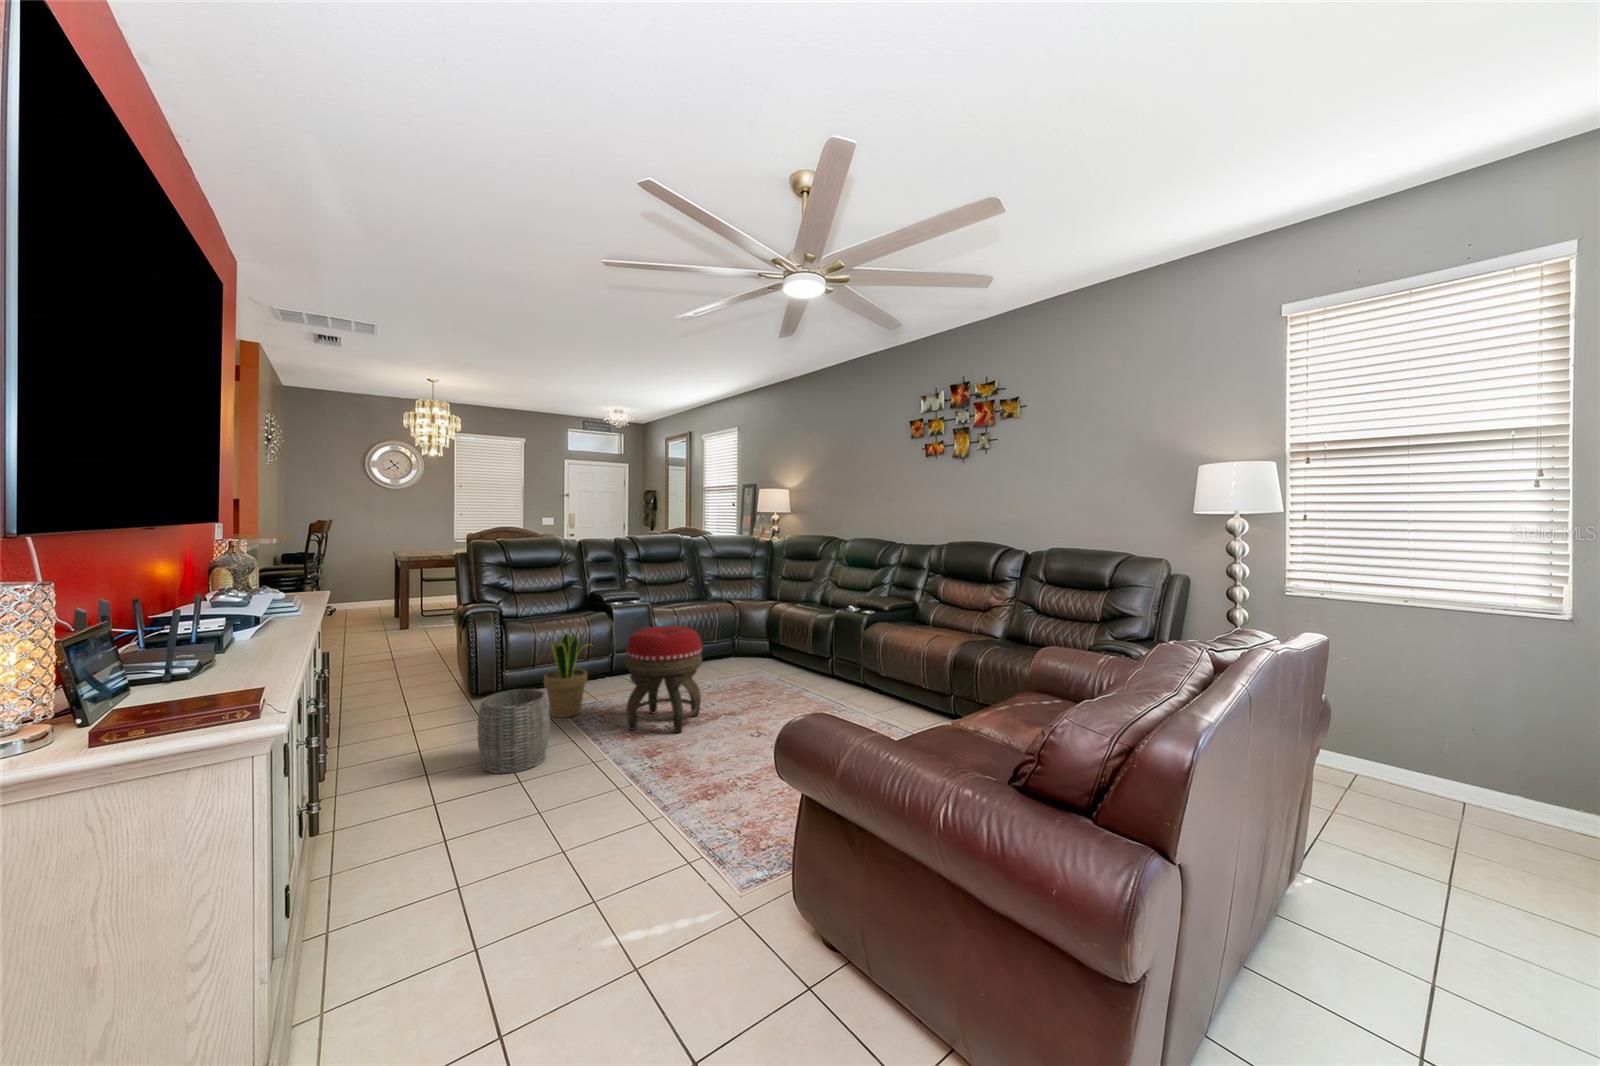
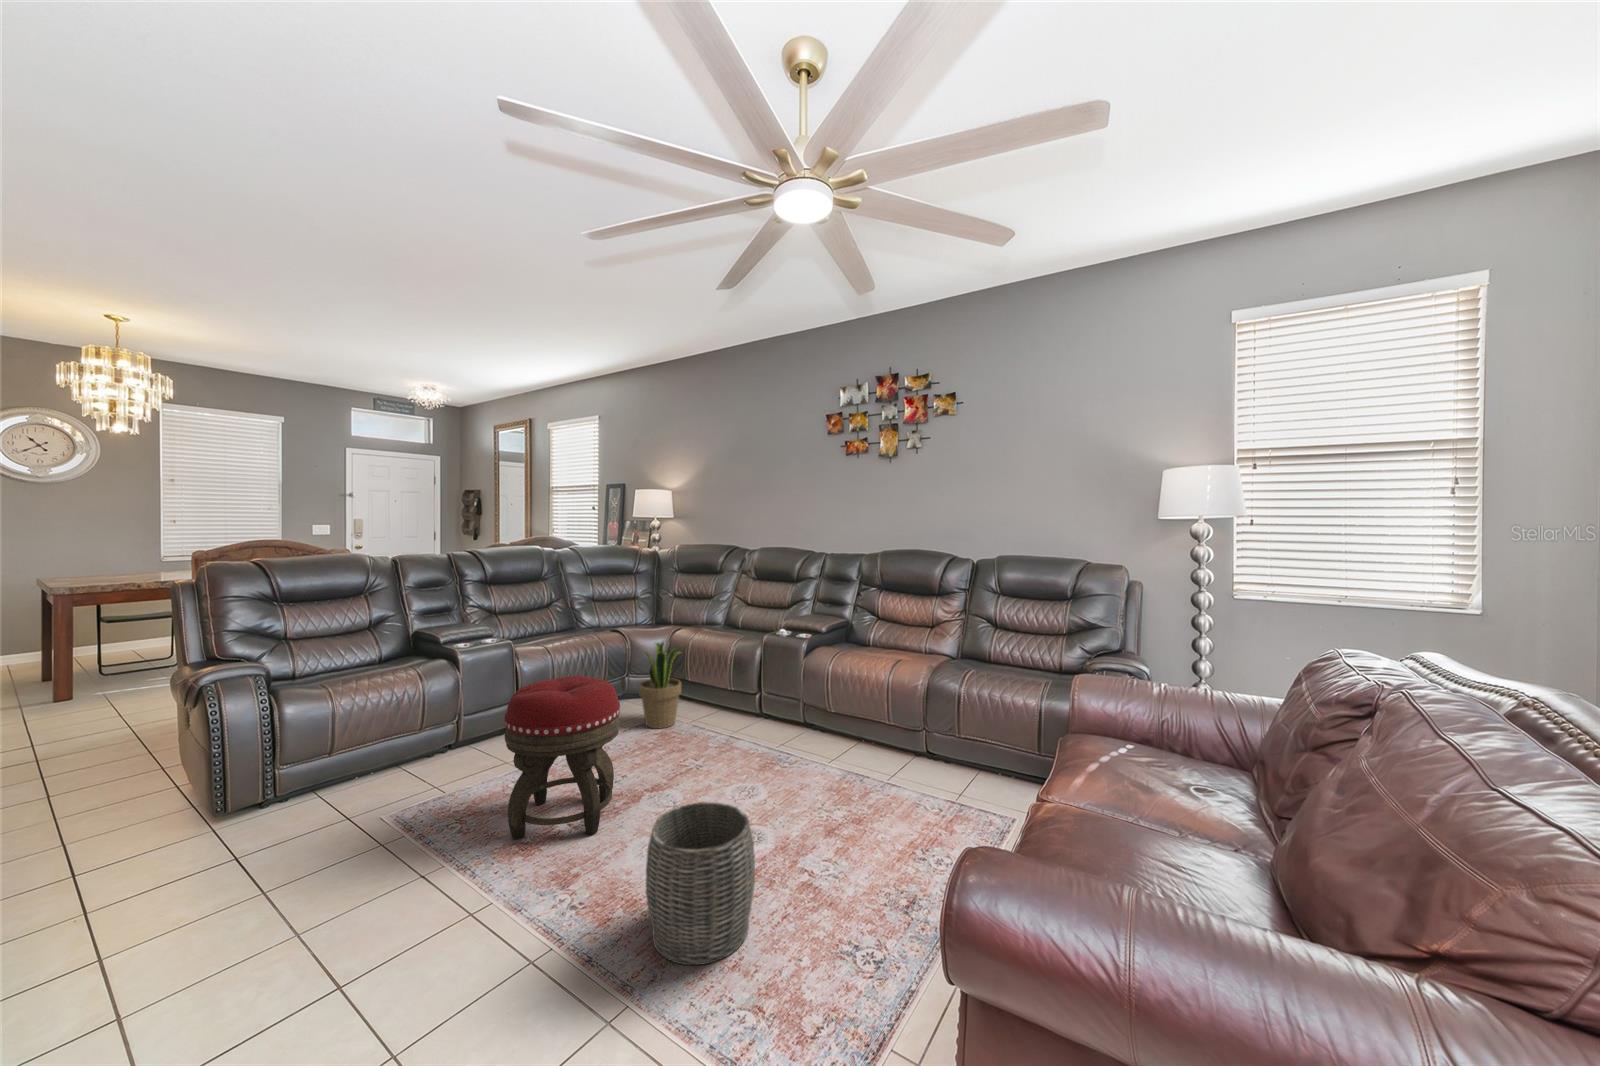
potted plant: present [544,634,591,718] -> present [639,642,682,728]
woven basket: present [477,689,550,774] -> present [646,802,755,965]

